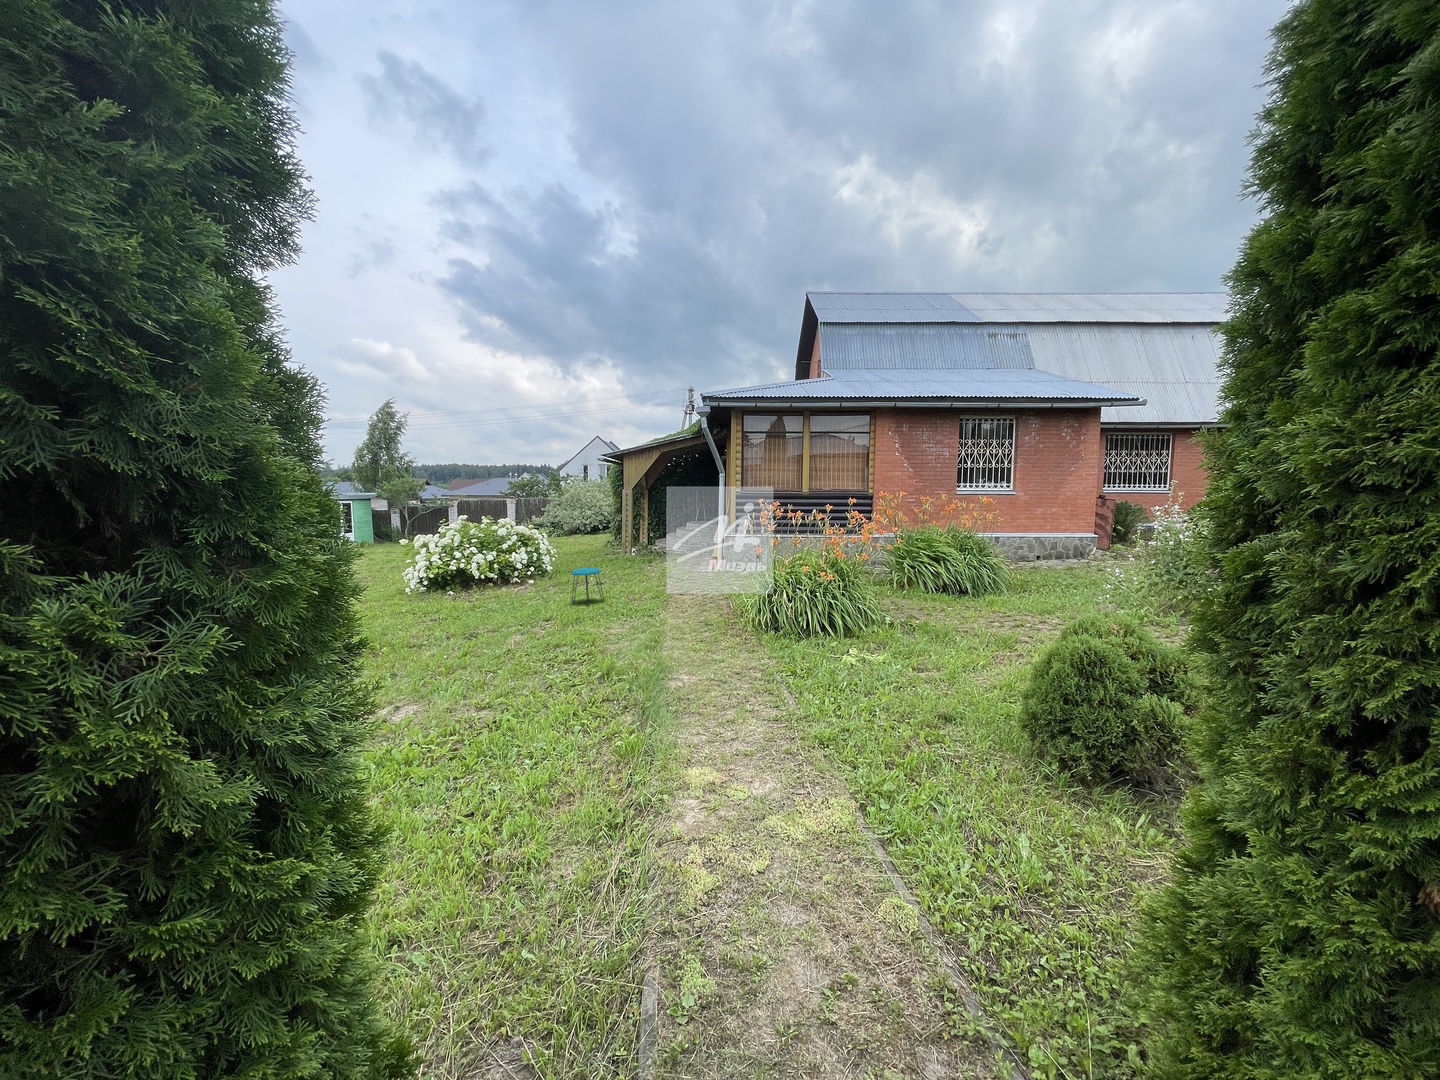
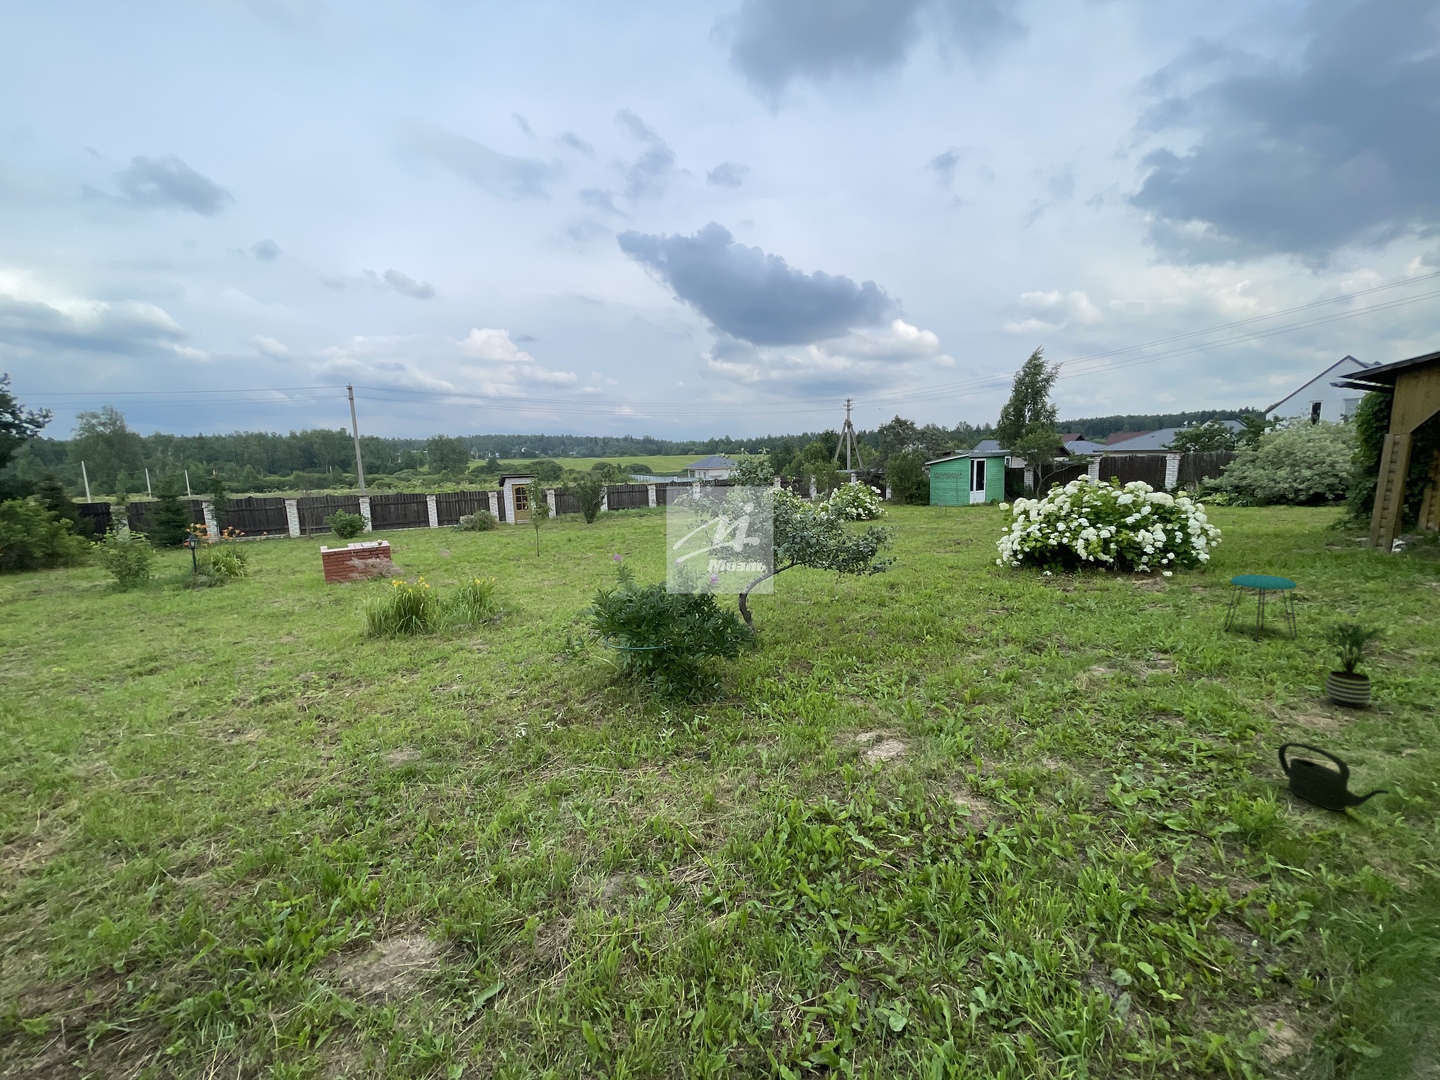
potted plant: none [610,579,641,624] -> present [1308,622,1386,707]
watering can: none [610,633,647,659] -> present [1278,742,1389,811]

